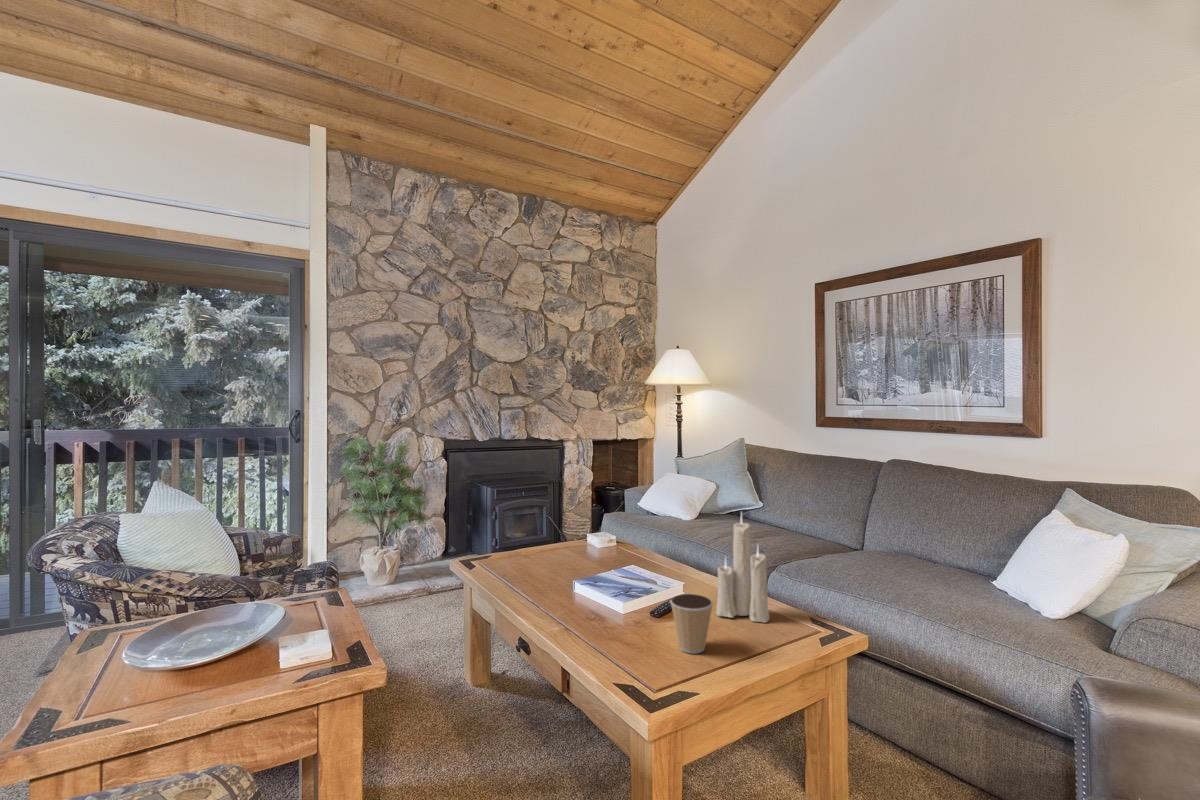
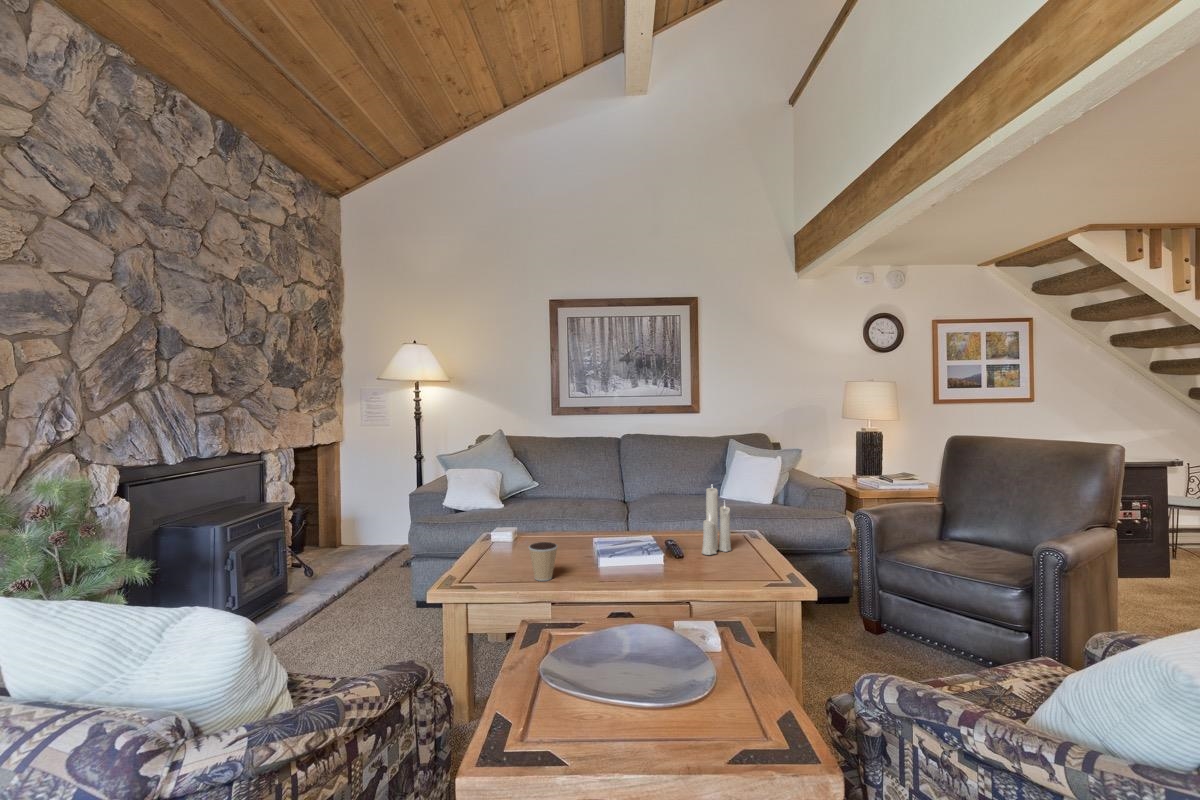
coffee cup: present [670,594,713,654] -> present [529,542,558,581]

